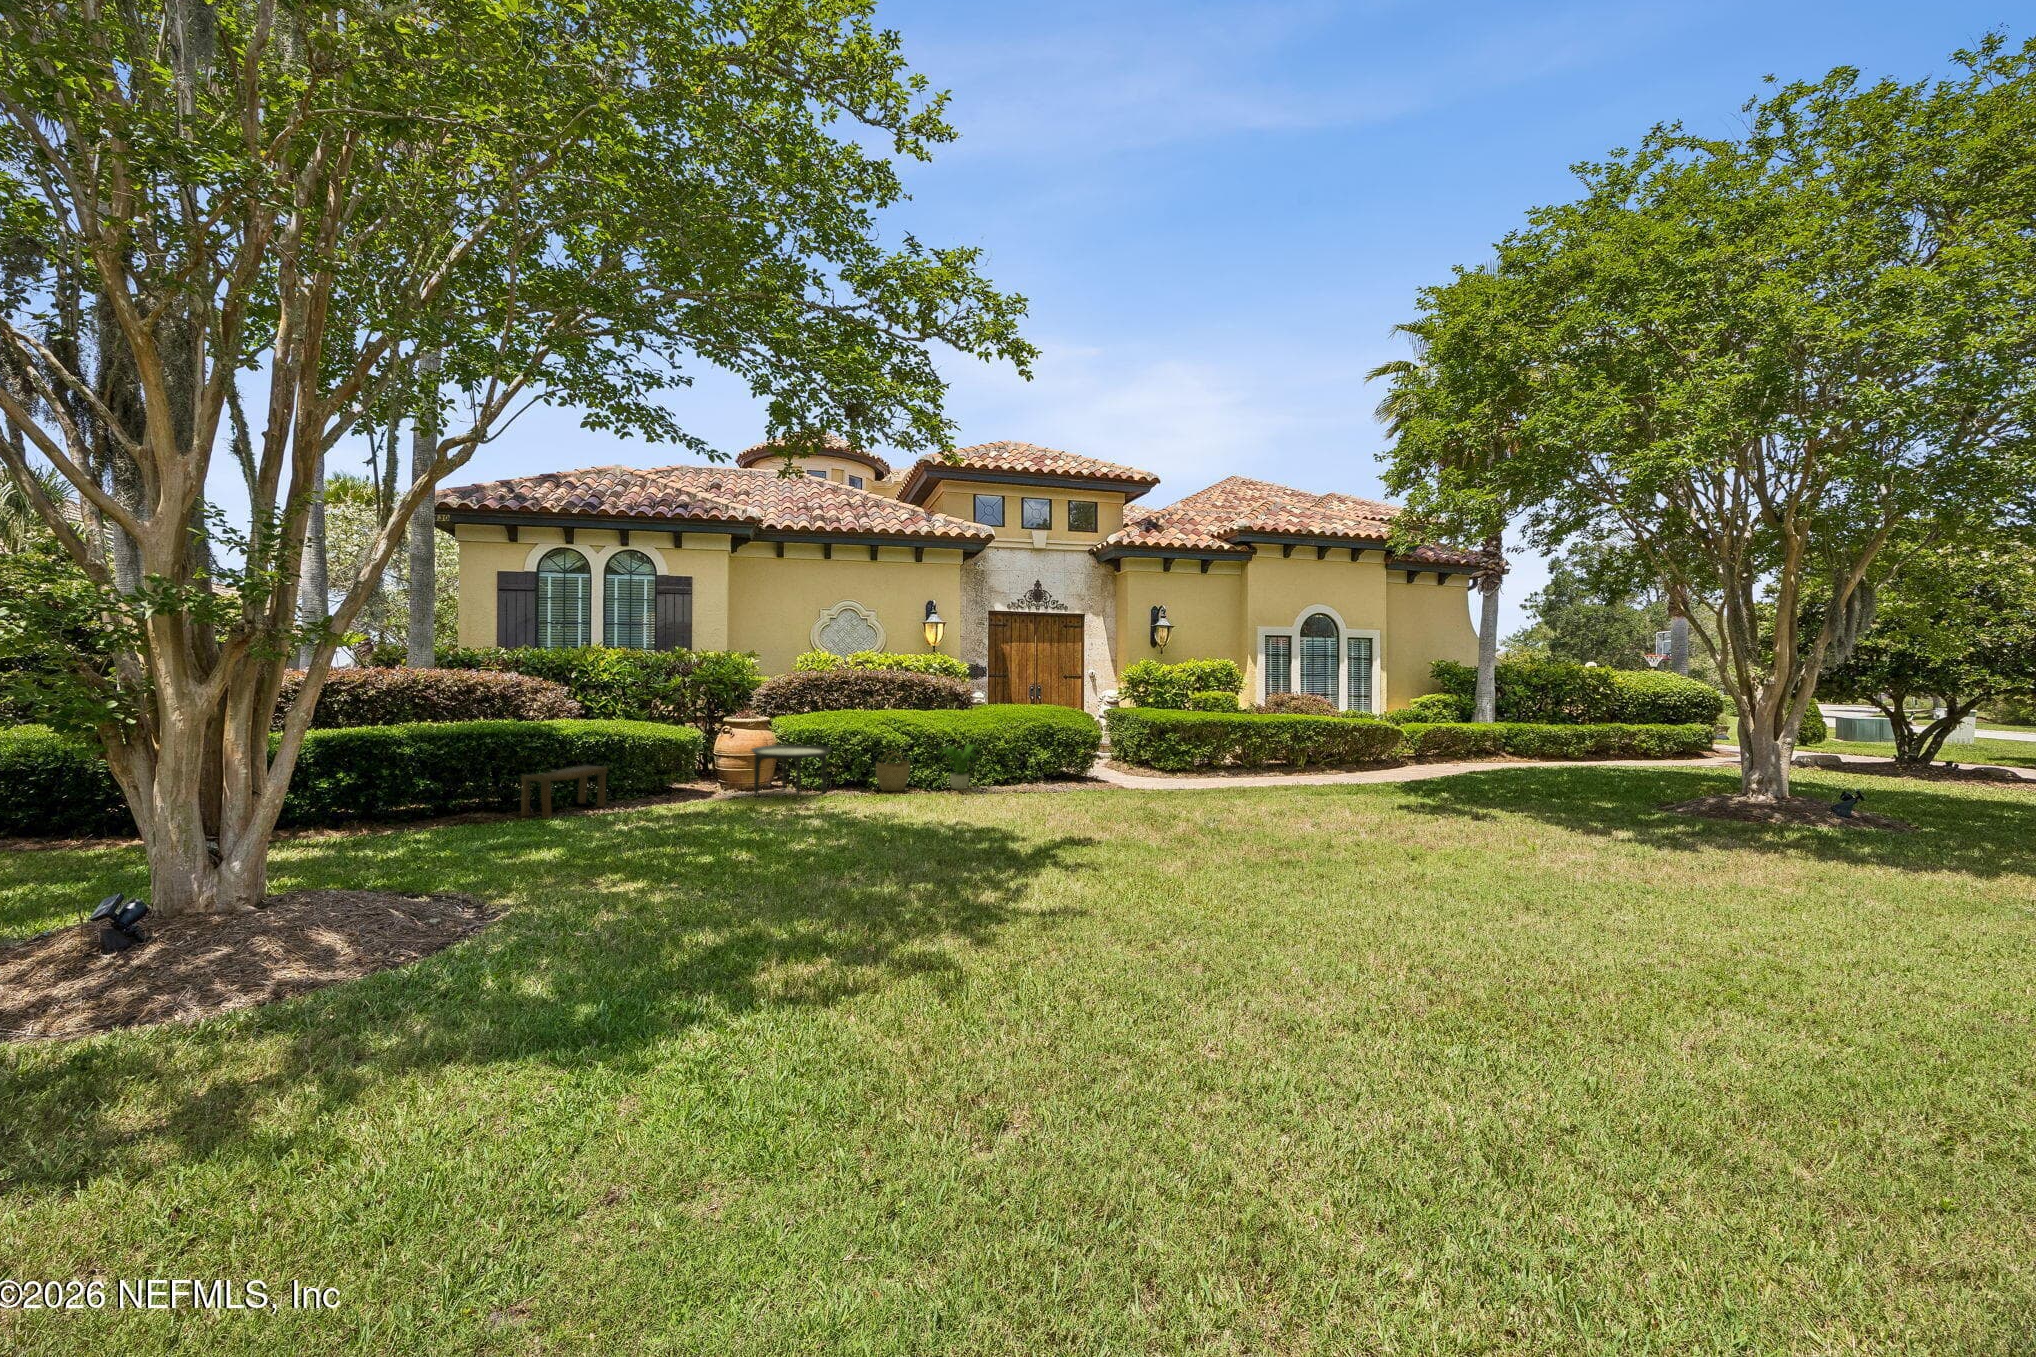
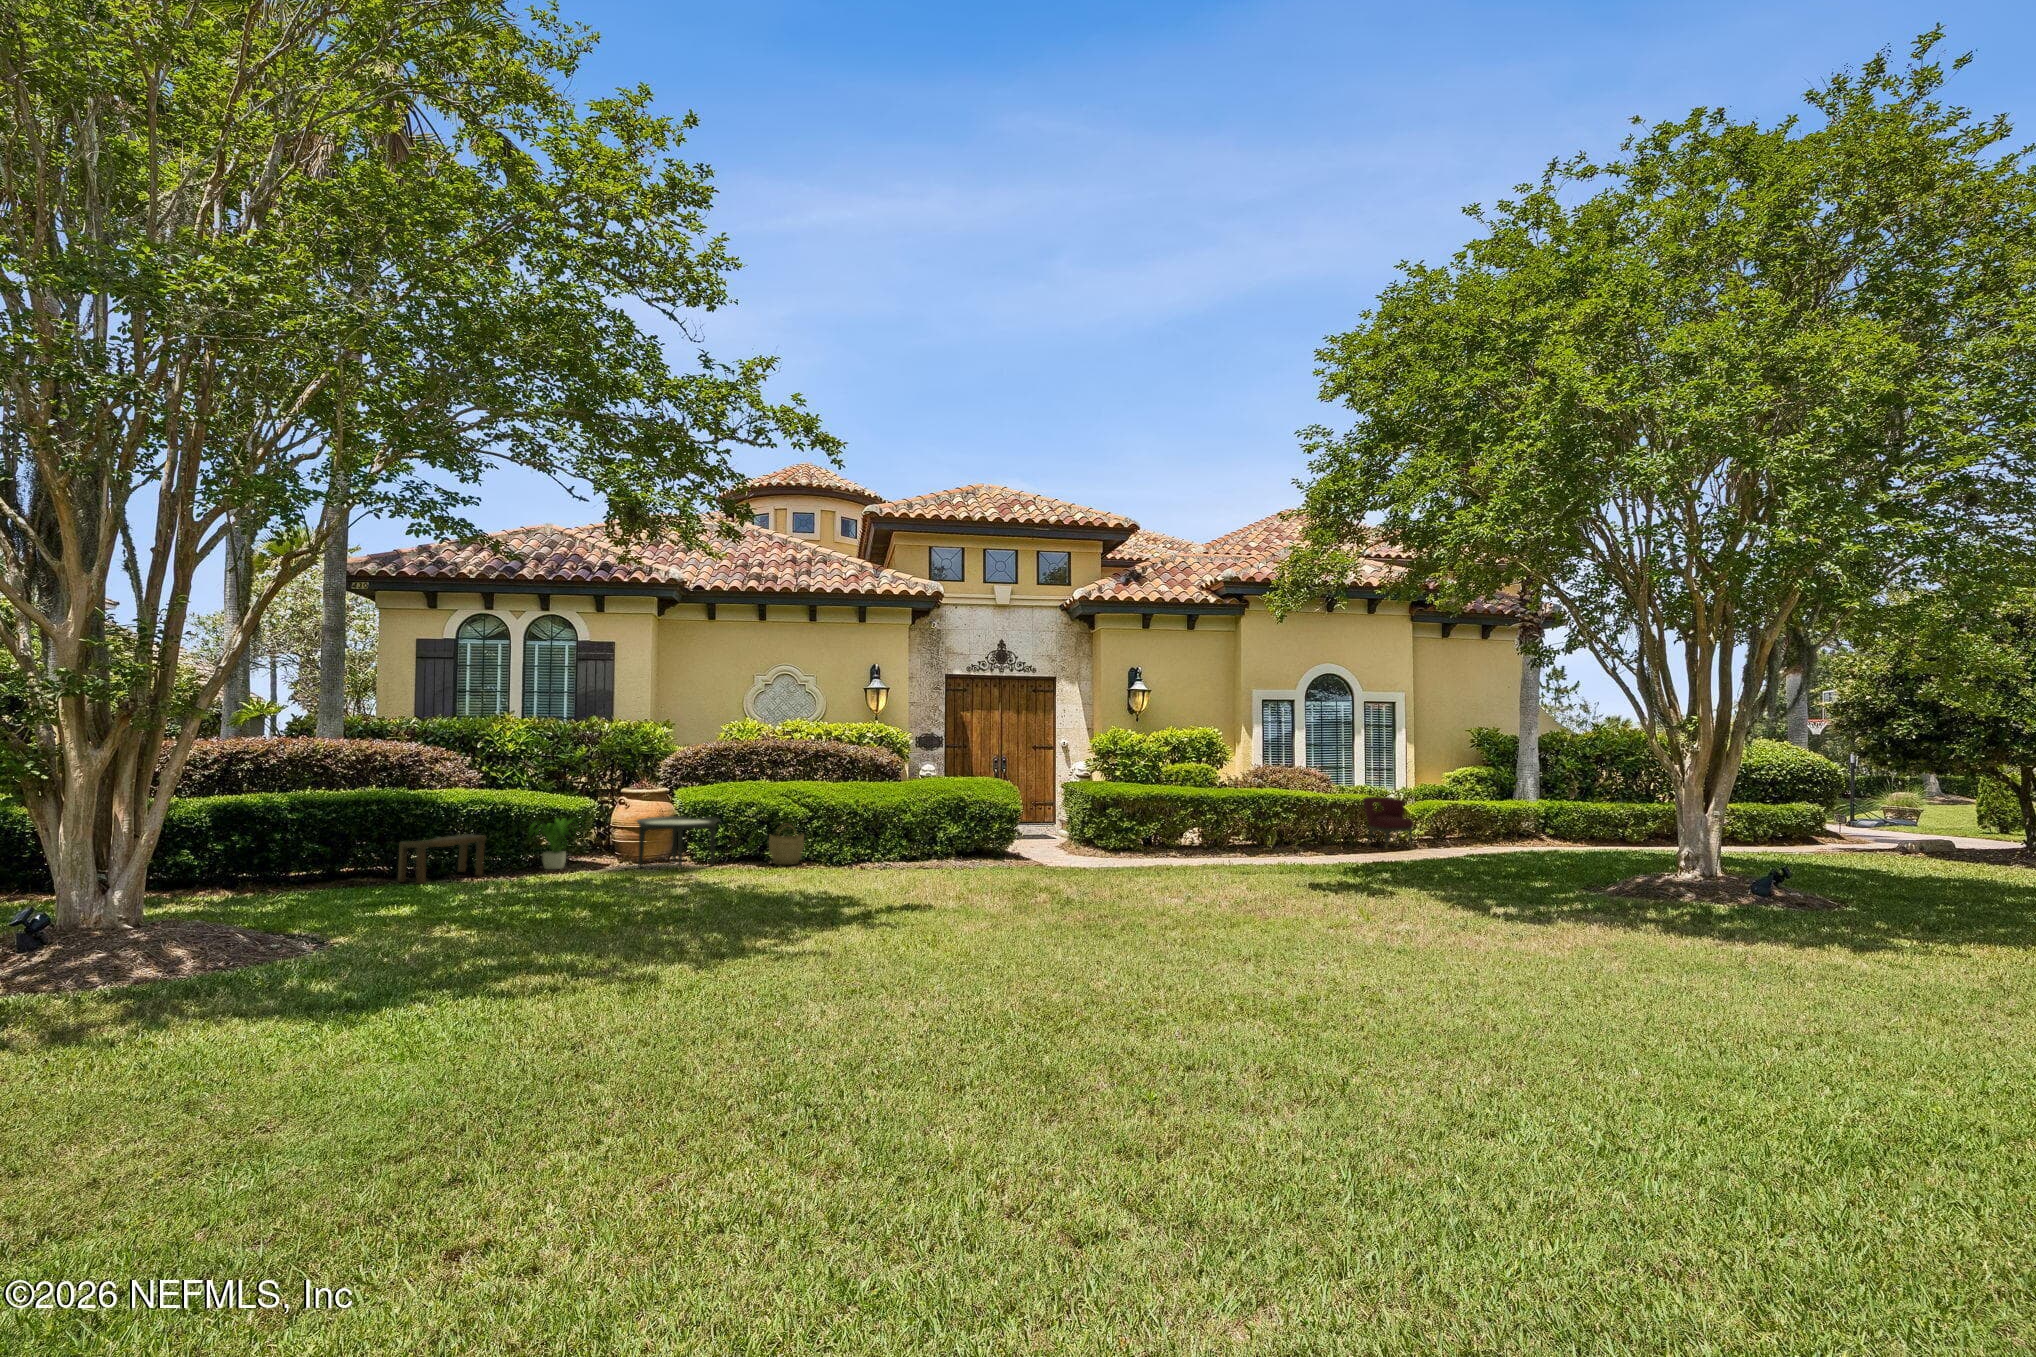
chair: none [1380,722,1427,769] -> present [1363,796,1414,848]
potted plant: present [941,744,979,789] -> present [529,818,583,869]

